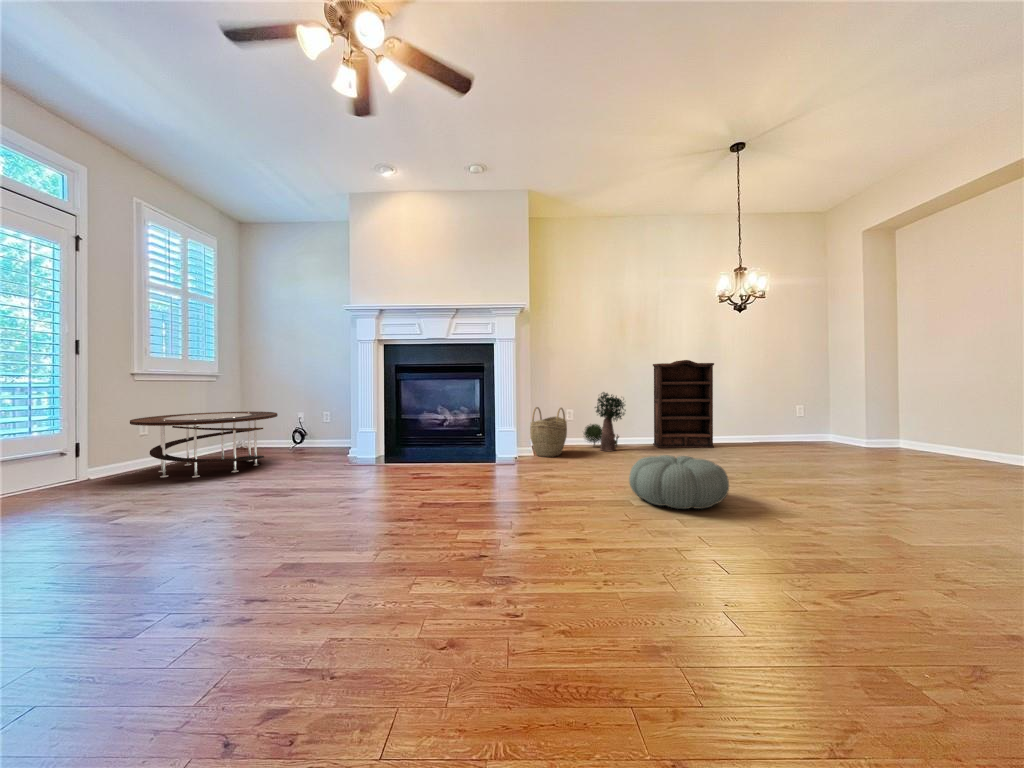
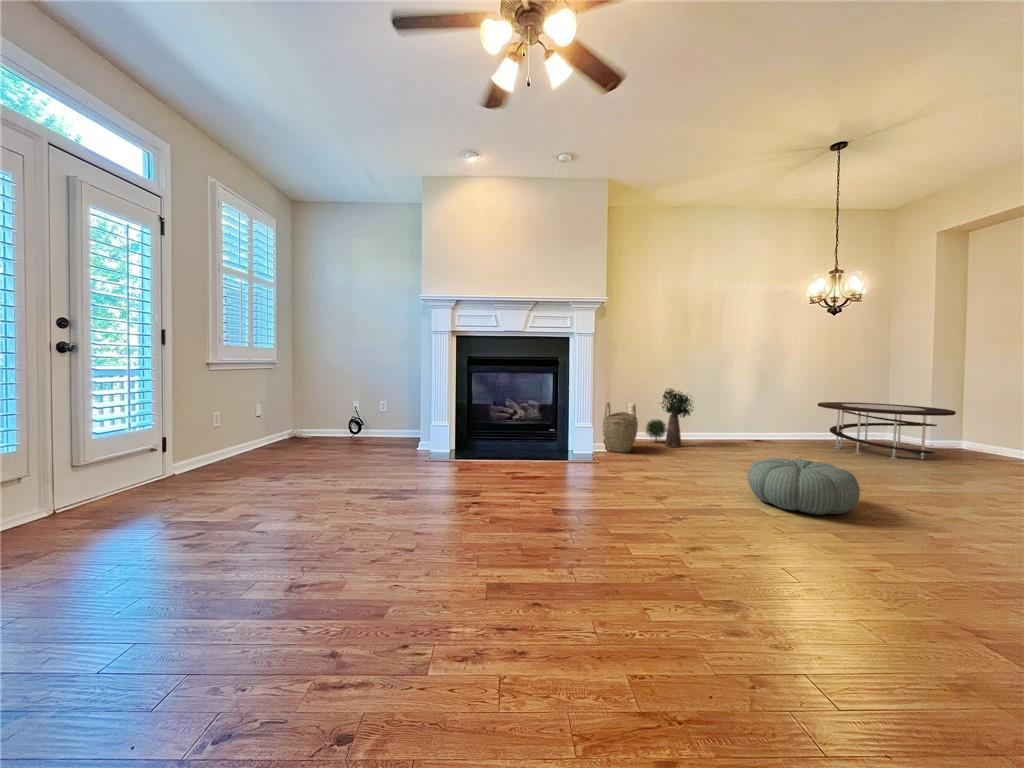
bookshelf: present [653,360,714,448] -> none [711,358,778,445]
coffee table: present [130,412,278,478] -> present [818,402,956,459]

